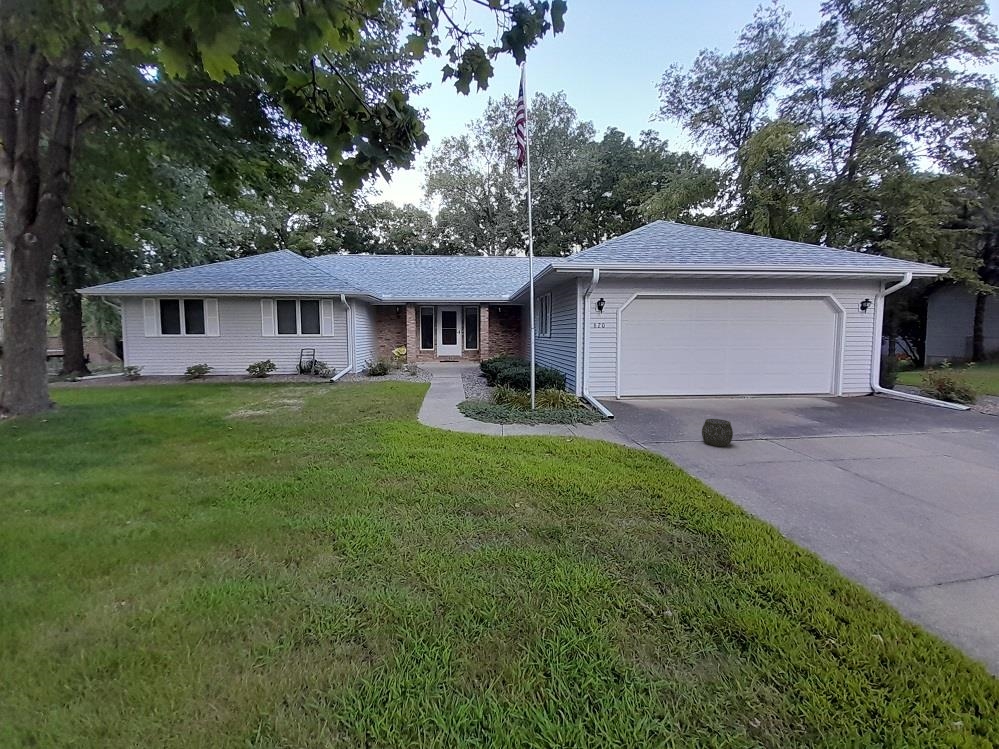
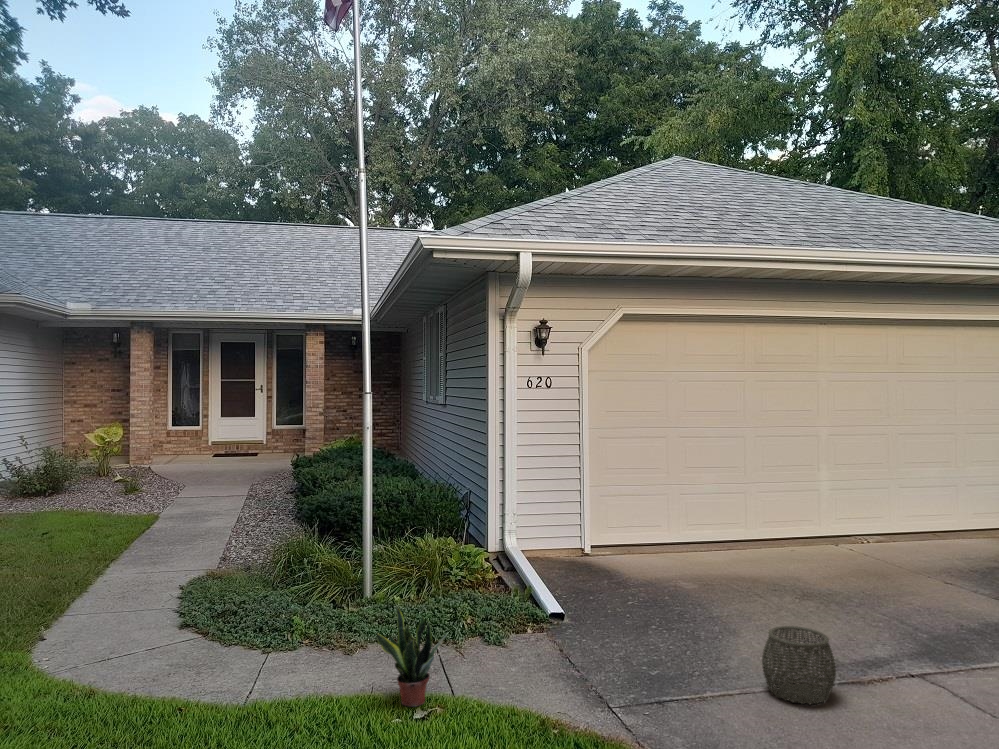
potted plant: none [554,406,579,441] -> present [377,608,445,707]

